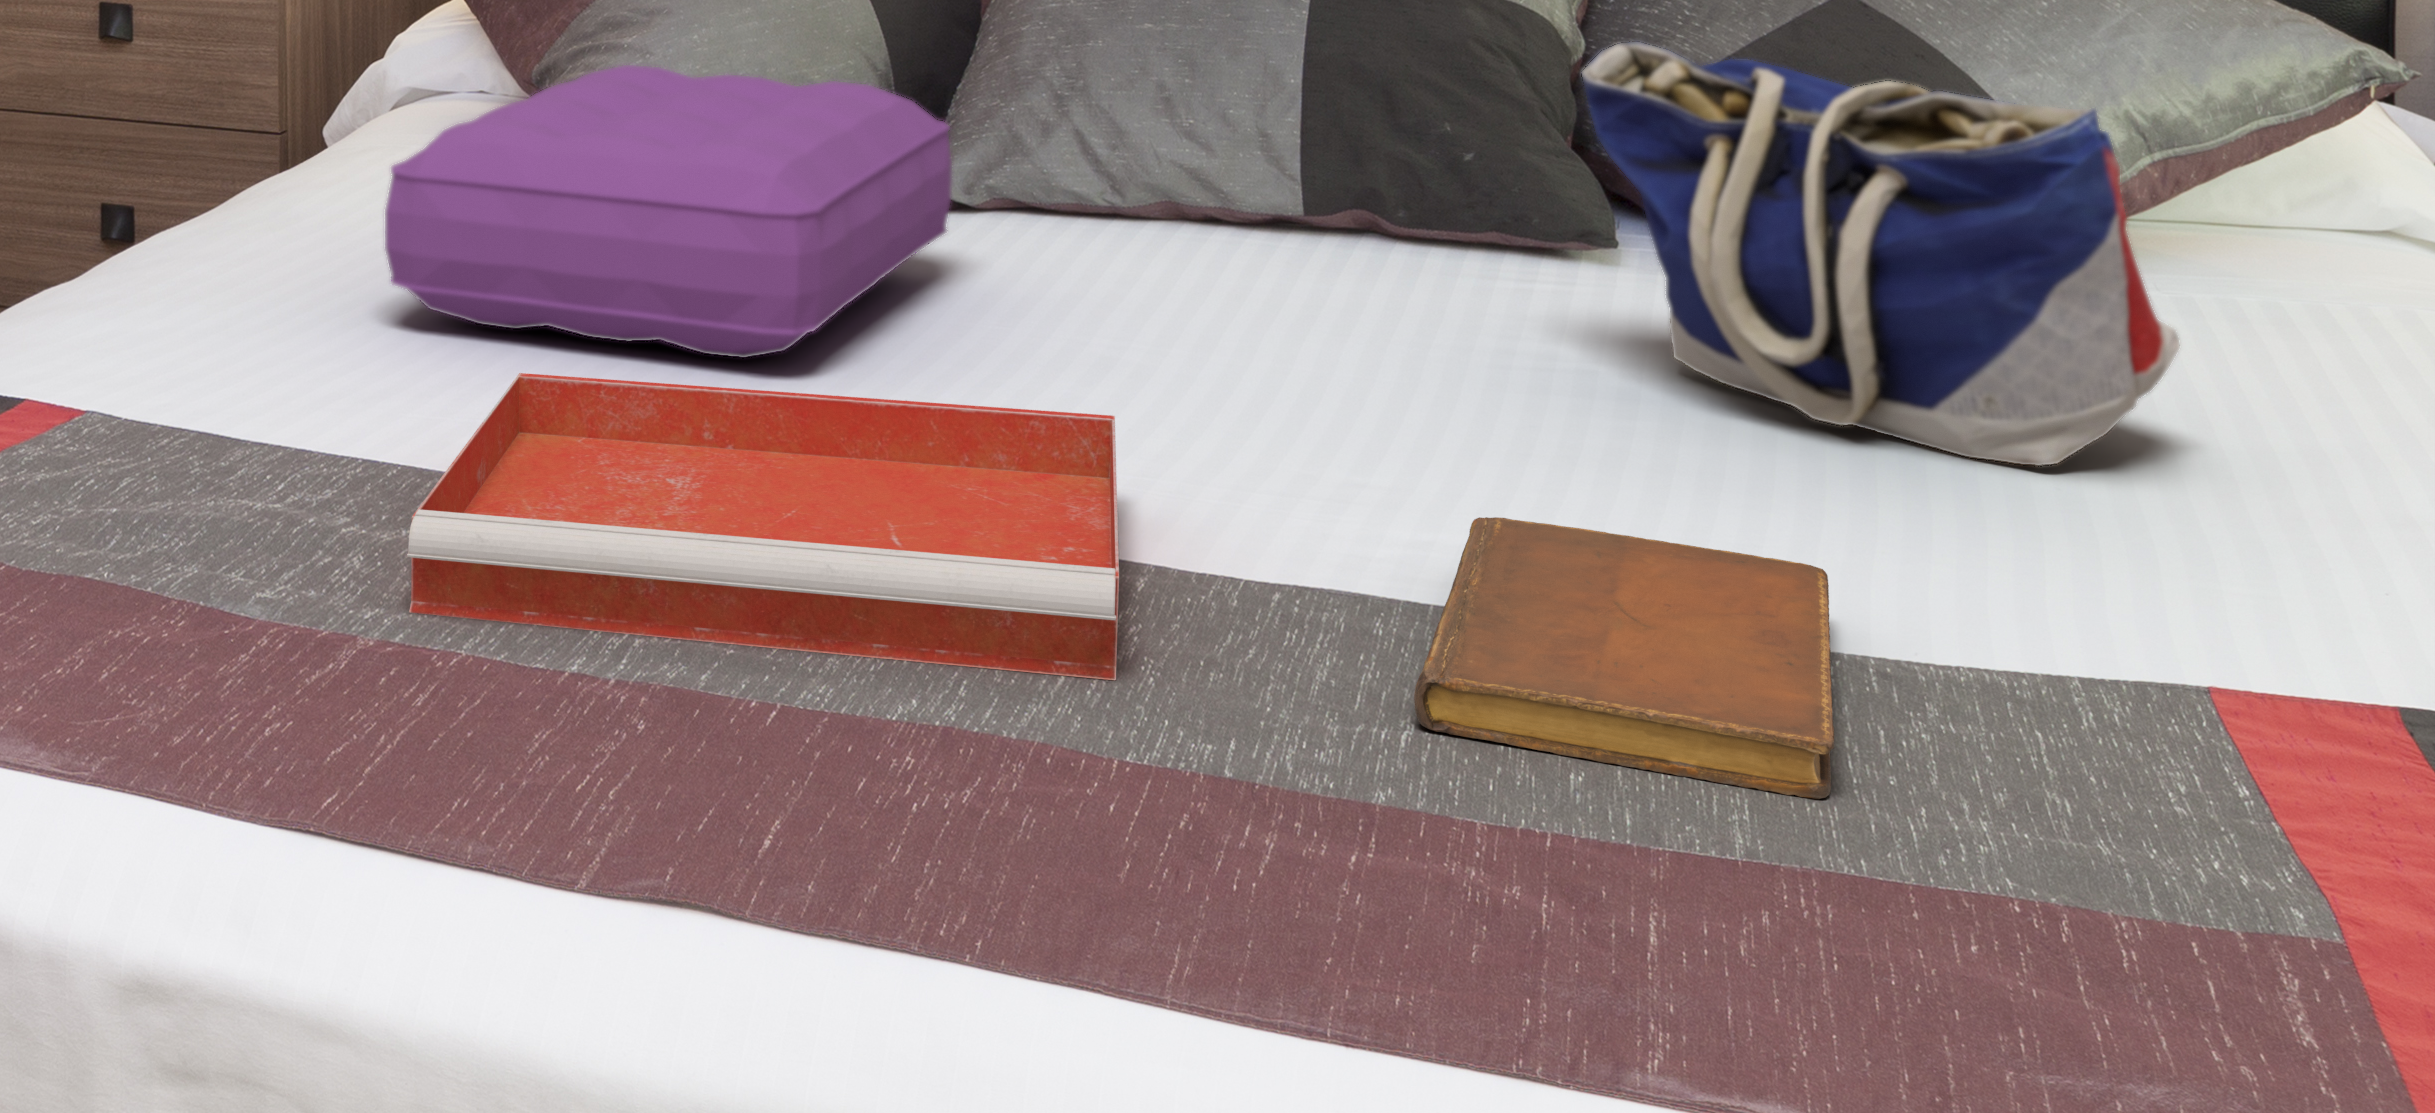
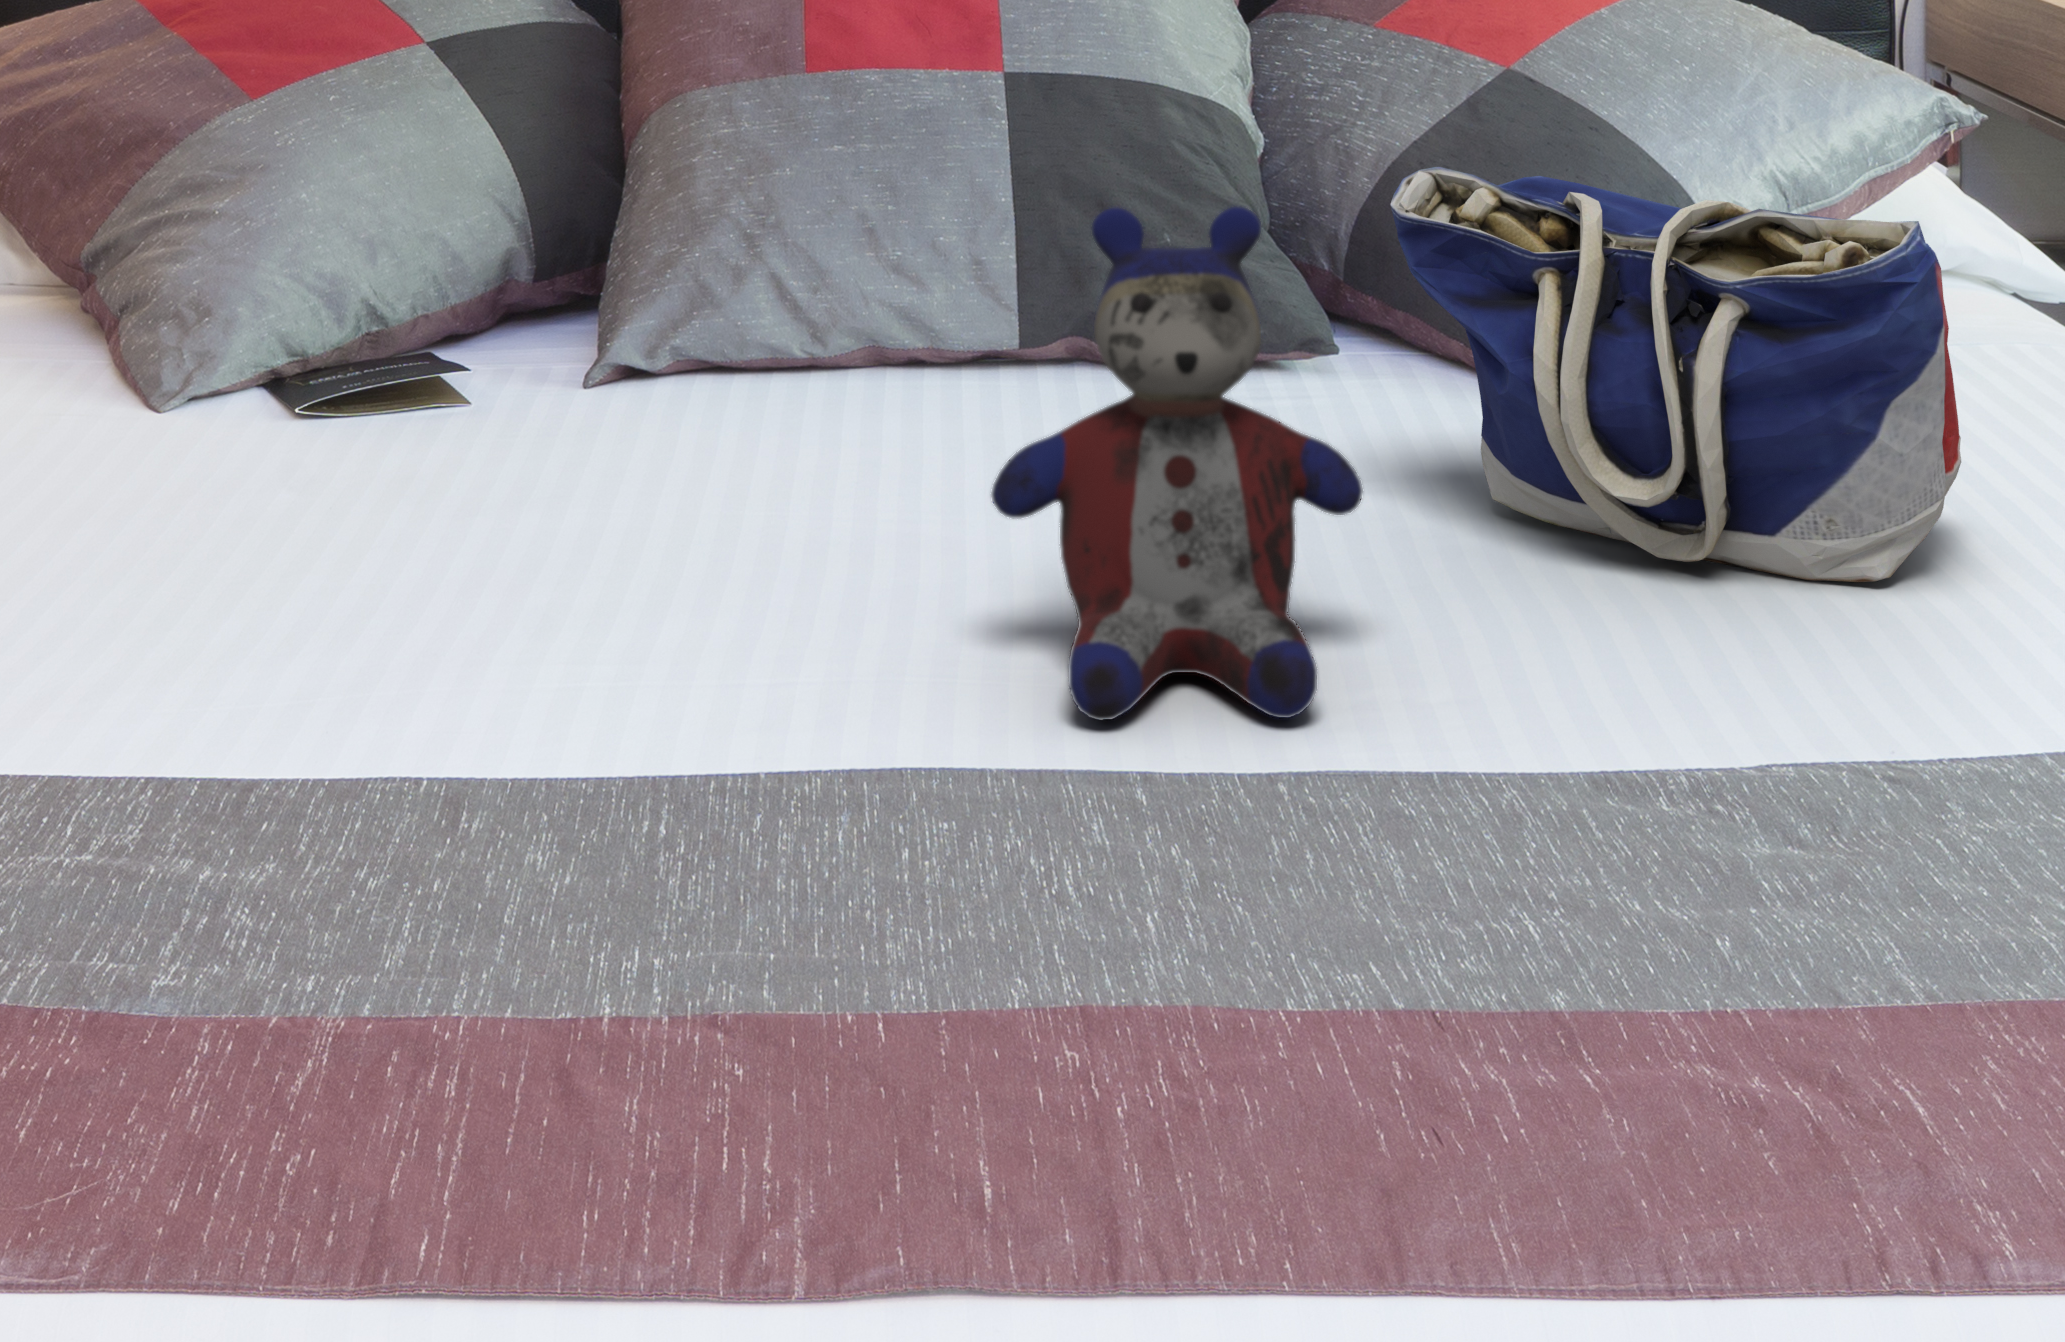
stuffed bear: none [1114,24,1460,471] -> present [992,207,1363,720]
pillow: present [385,65,952,358] -> none [67,283,709,670]
tray: present [407,373,1119,680] -> none [370,711,1273,1202]
notebook: present [1414,517,1834,799] -> none [1499,770,2023,1088]

